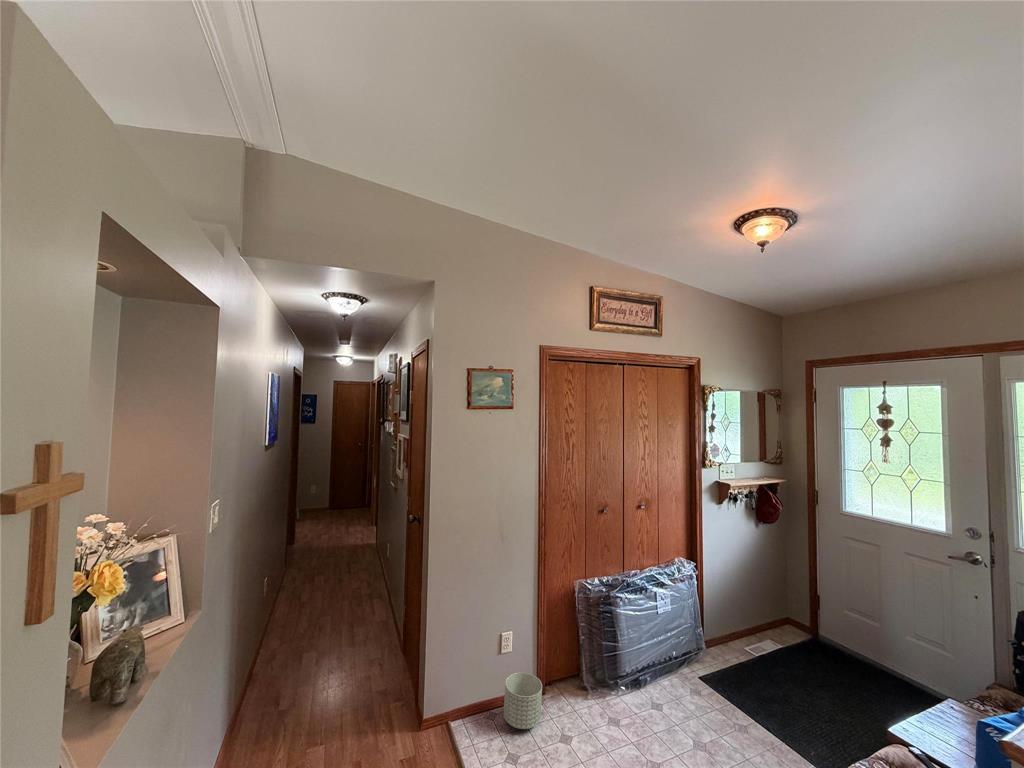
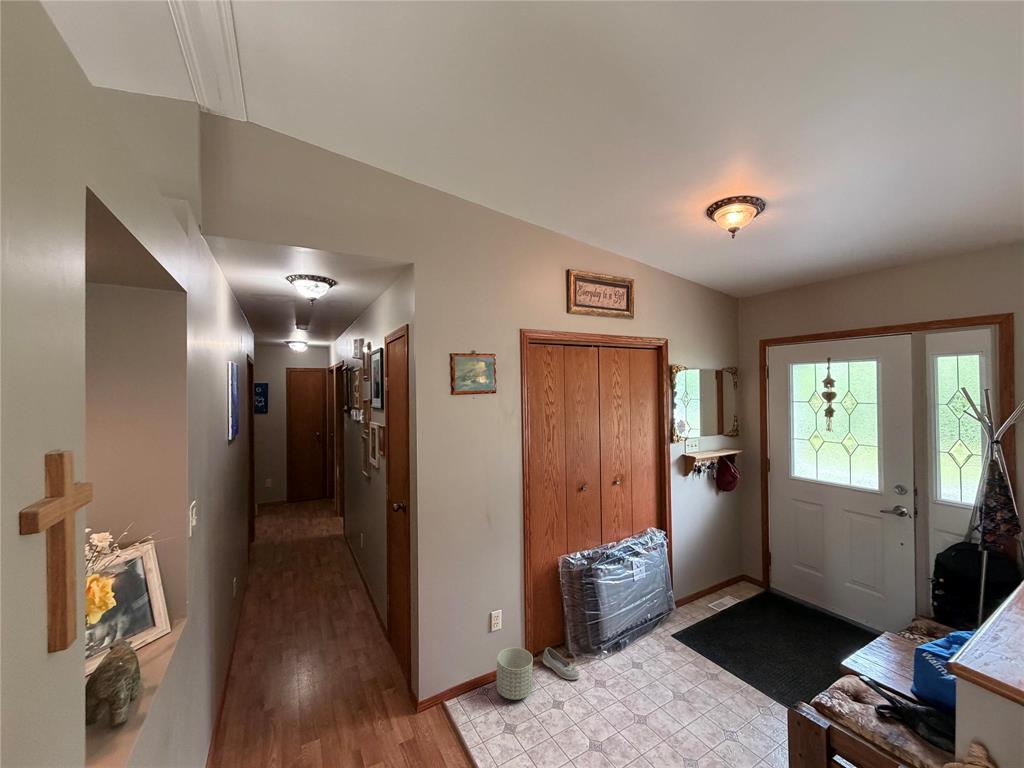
shoe: none [555,676,594,714] -> present [543,647,581,680]

